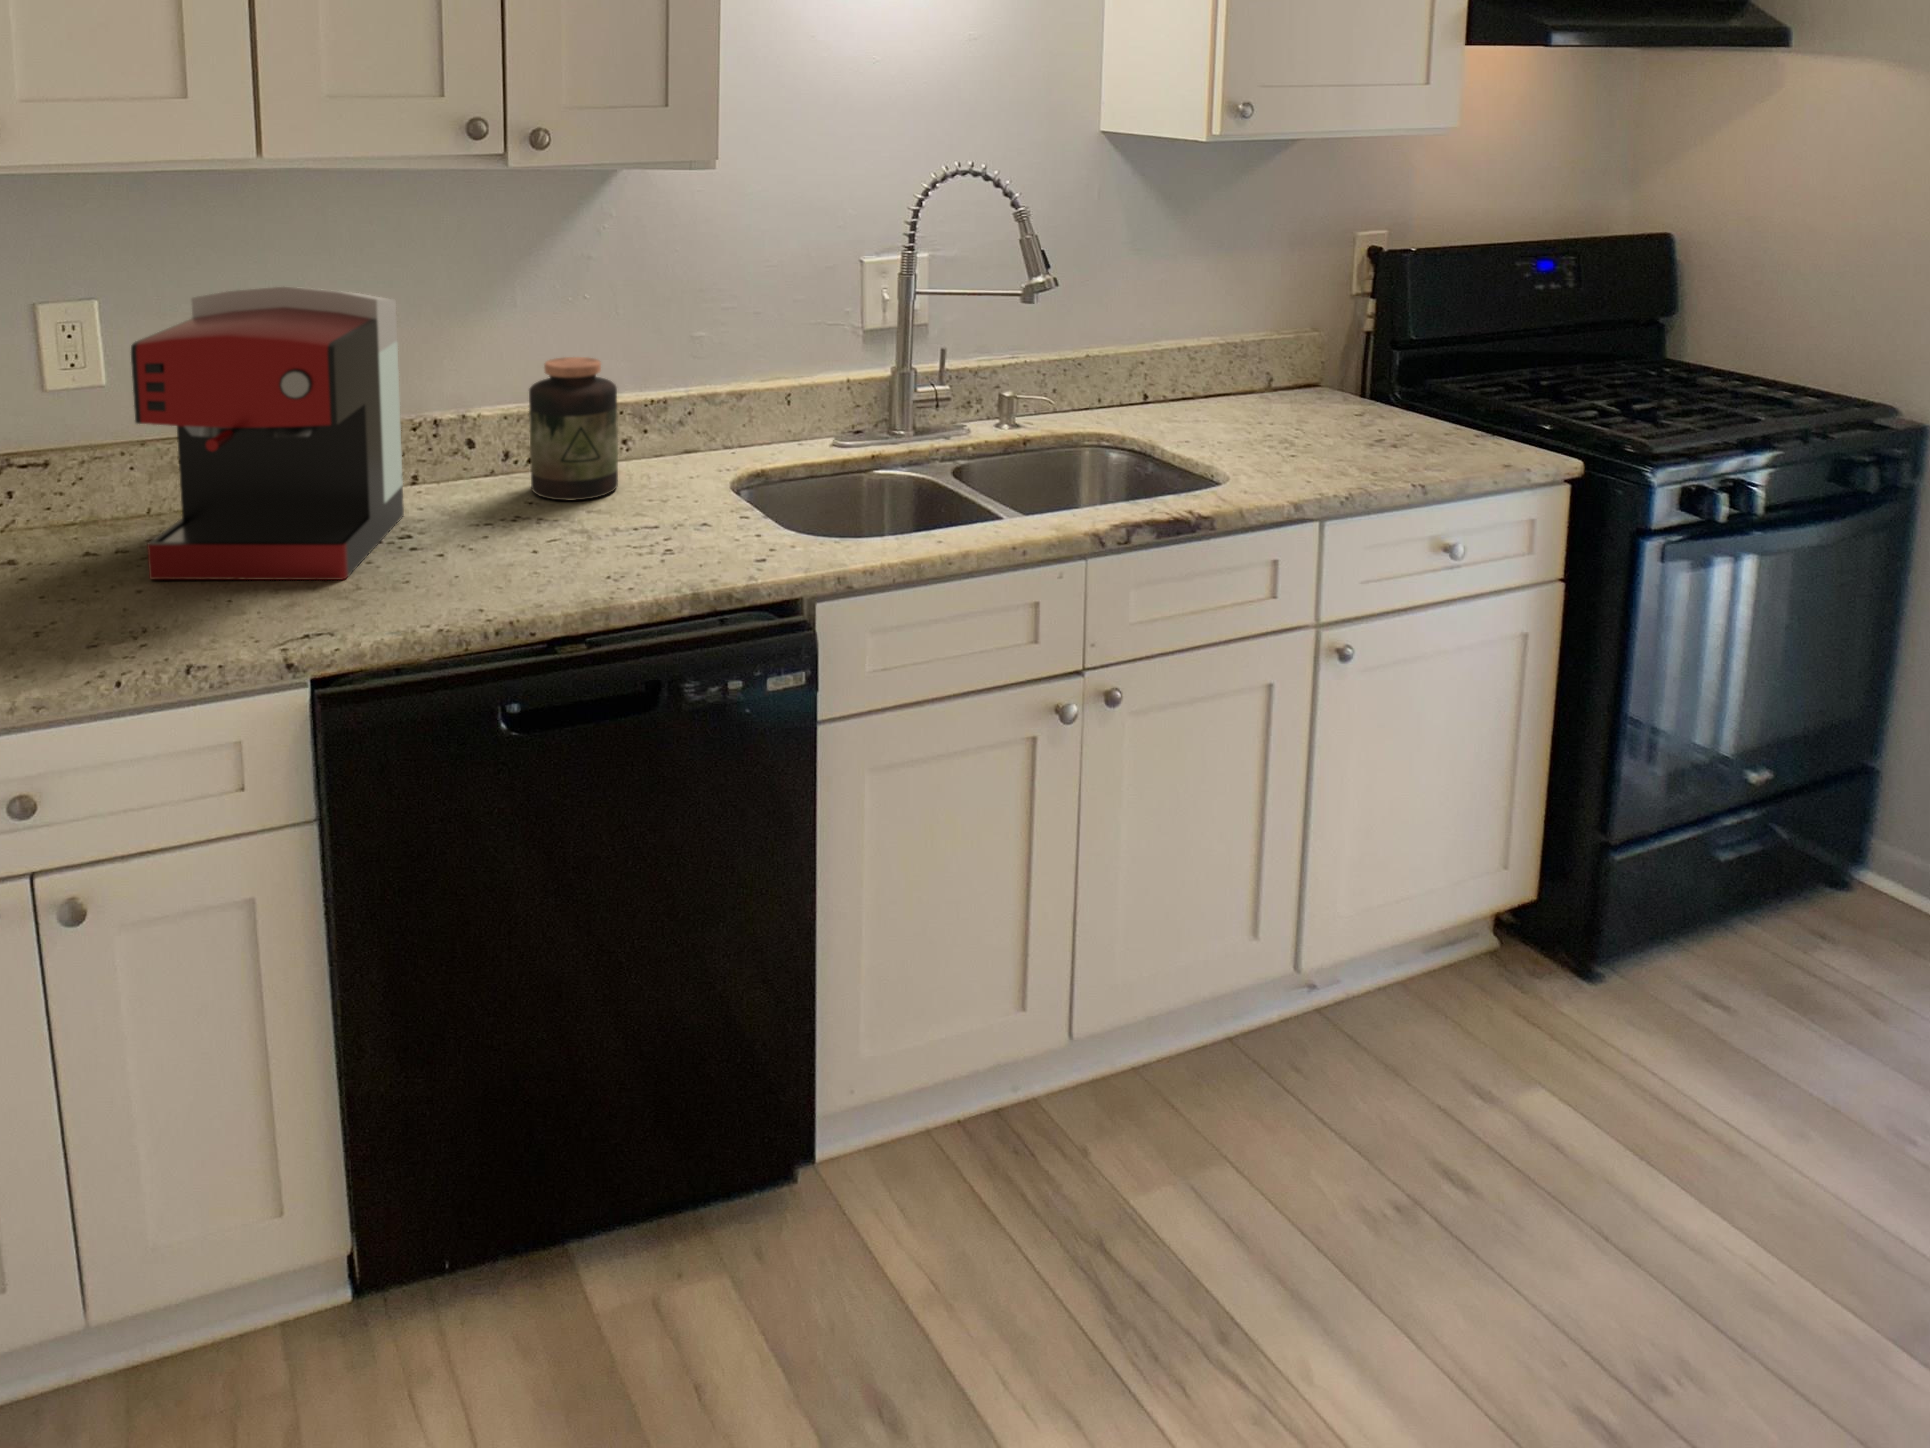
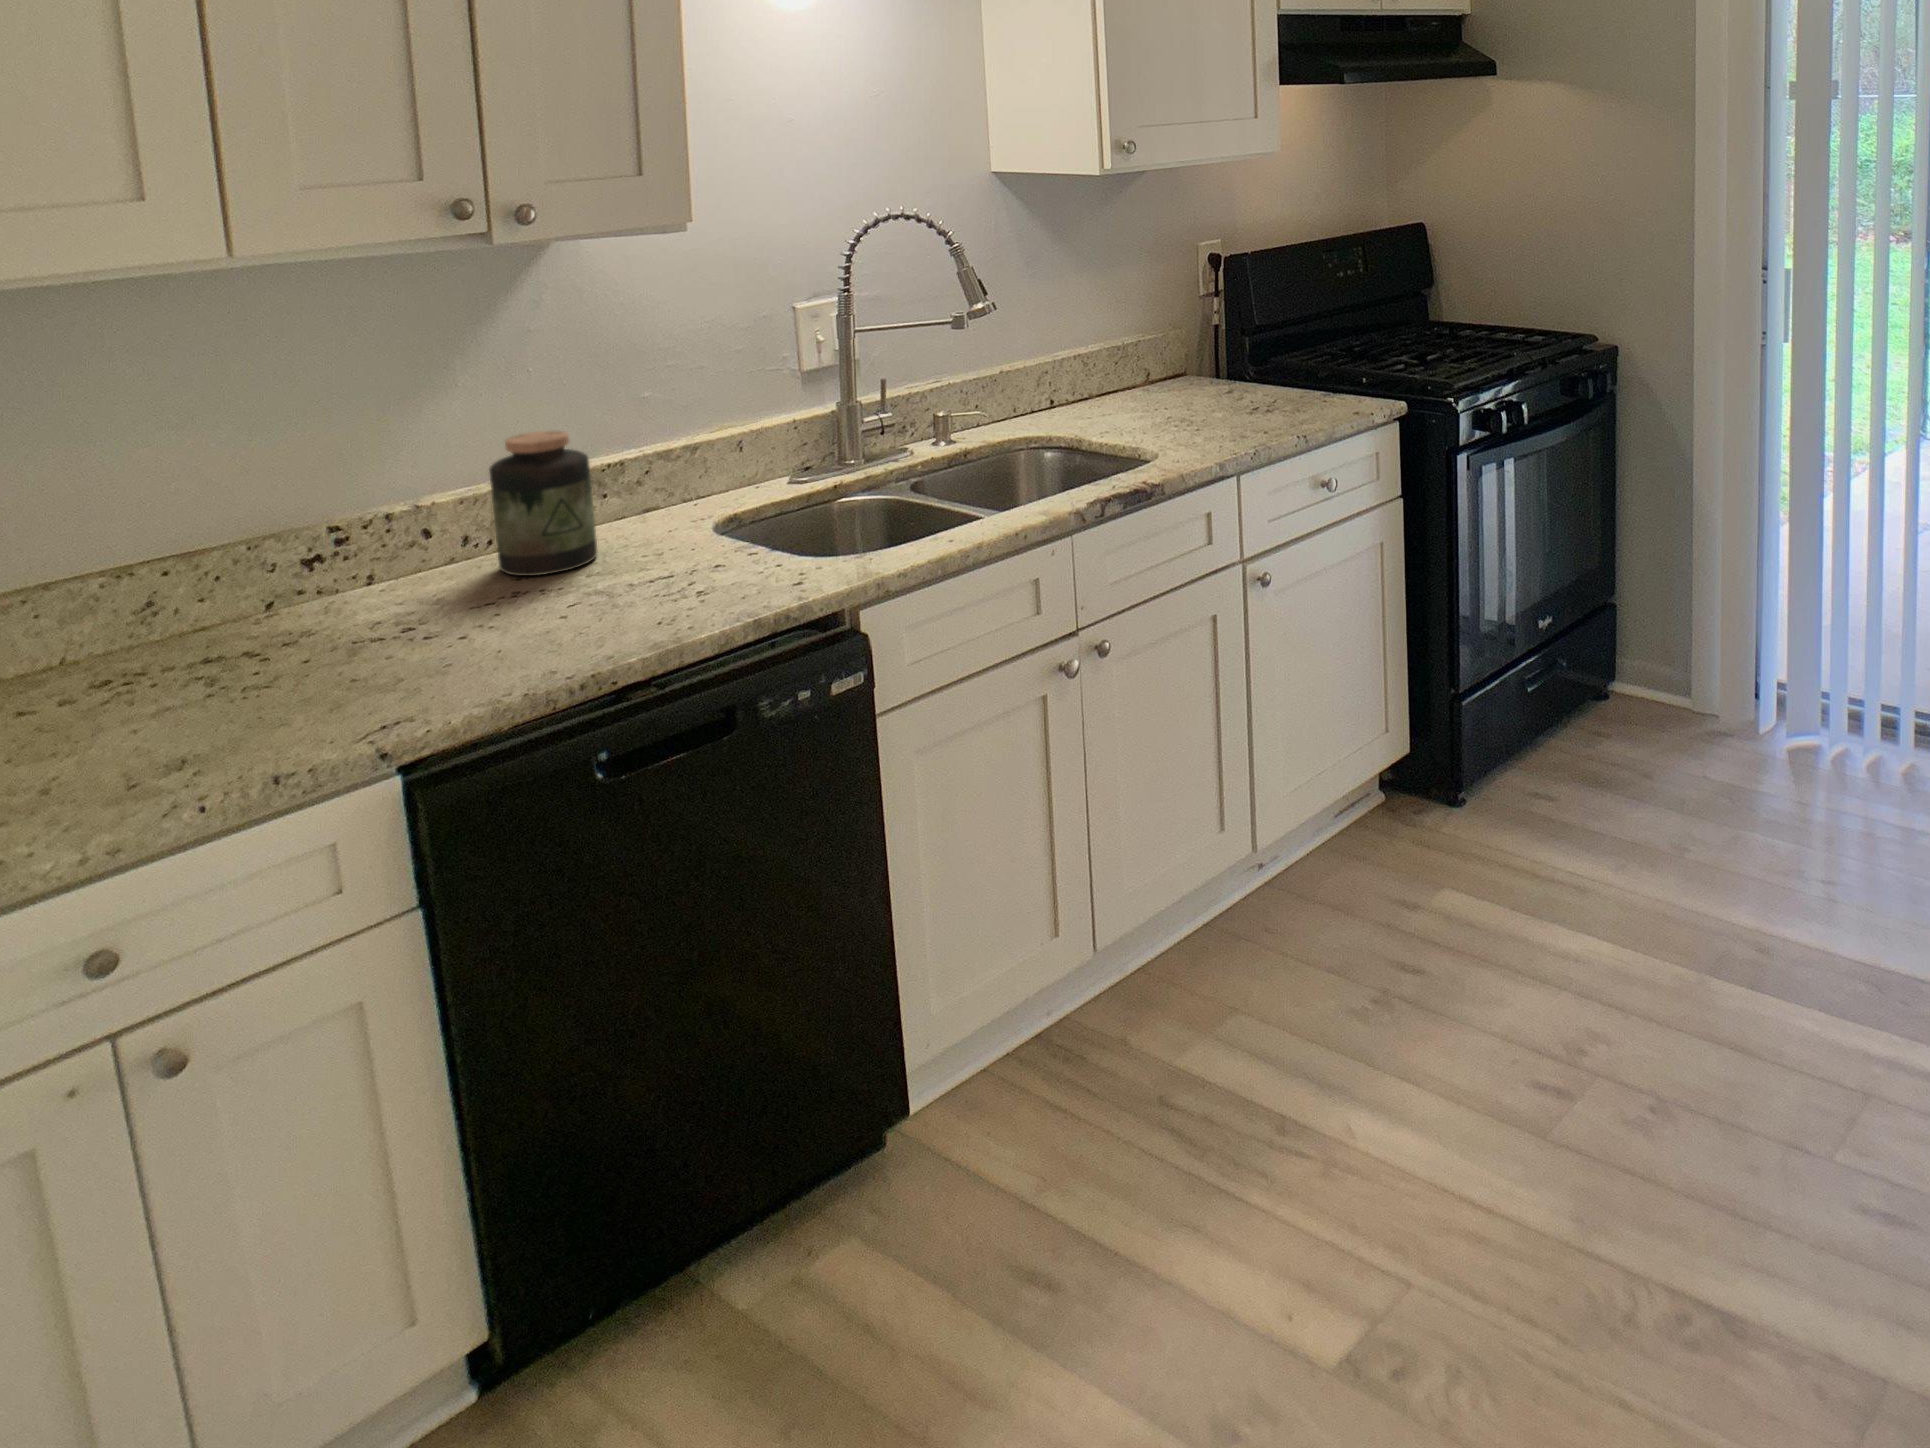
coffee maker: present [131,287,404,580] -> none [68,394,369,729]

